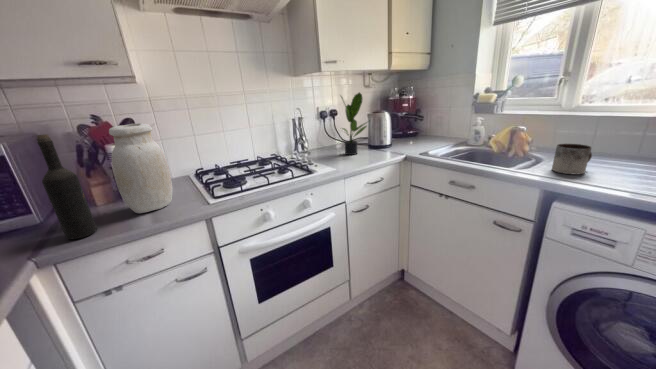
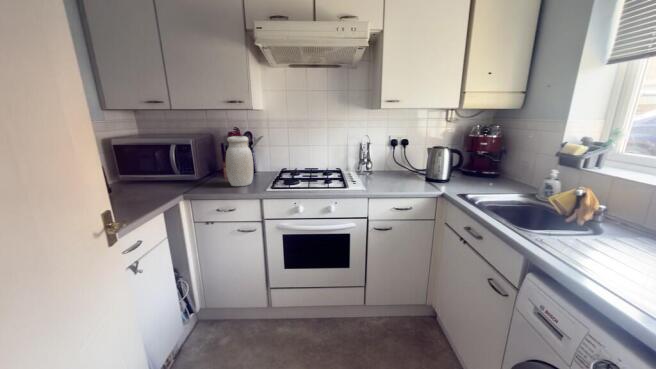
potted plant: present [341,92,366,155] -> none [391,127,422,182]
wine bottle: present [37,134,97,239] -> none [194,138,211,190]
mug: present [552,144,592,174] -> none [560,215,619,256]

